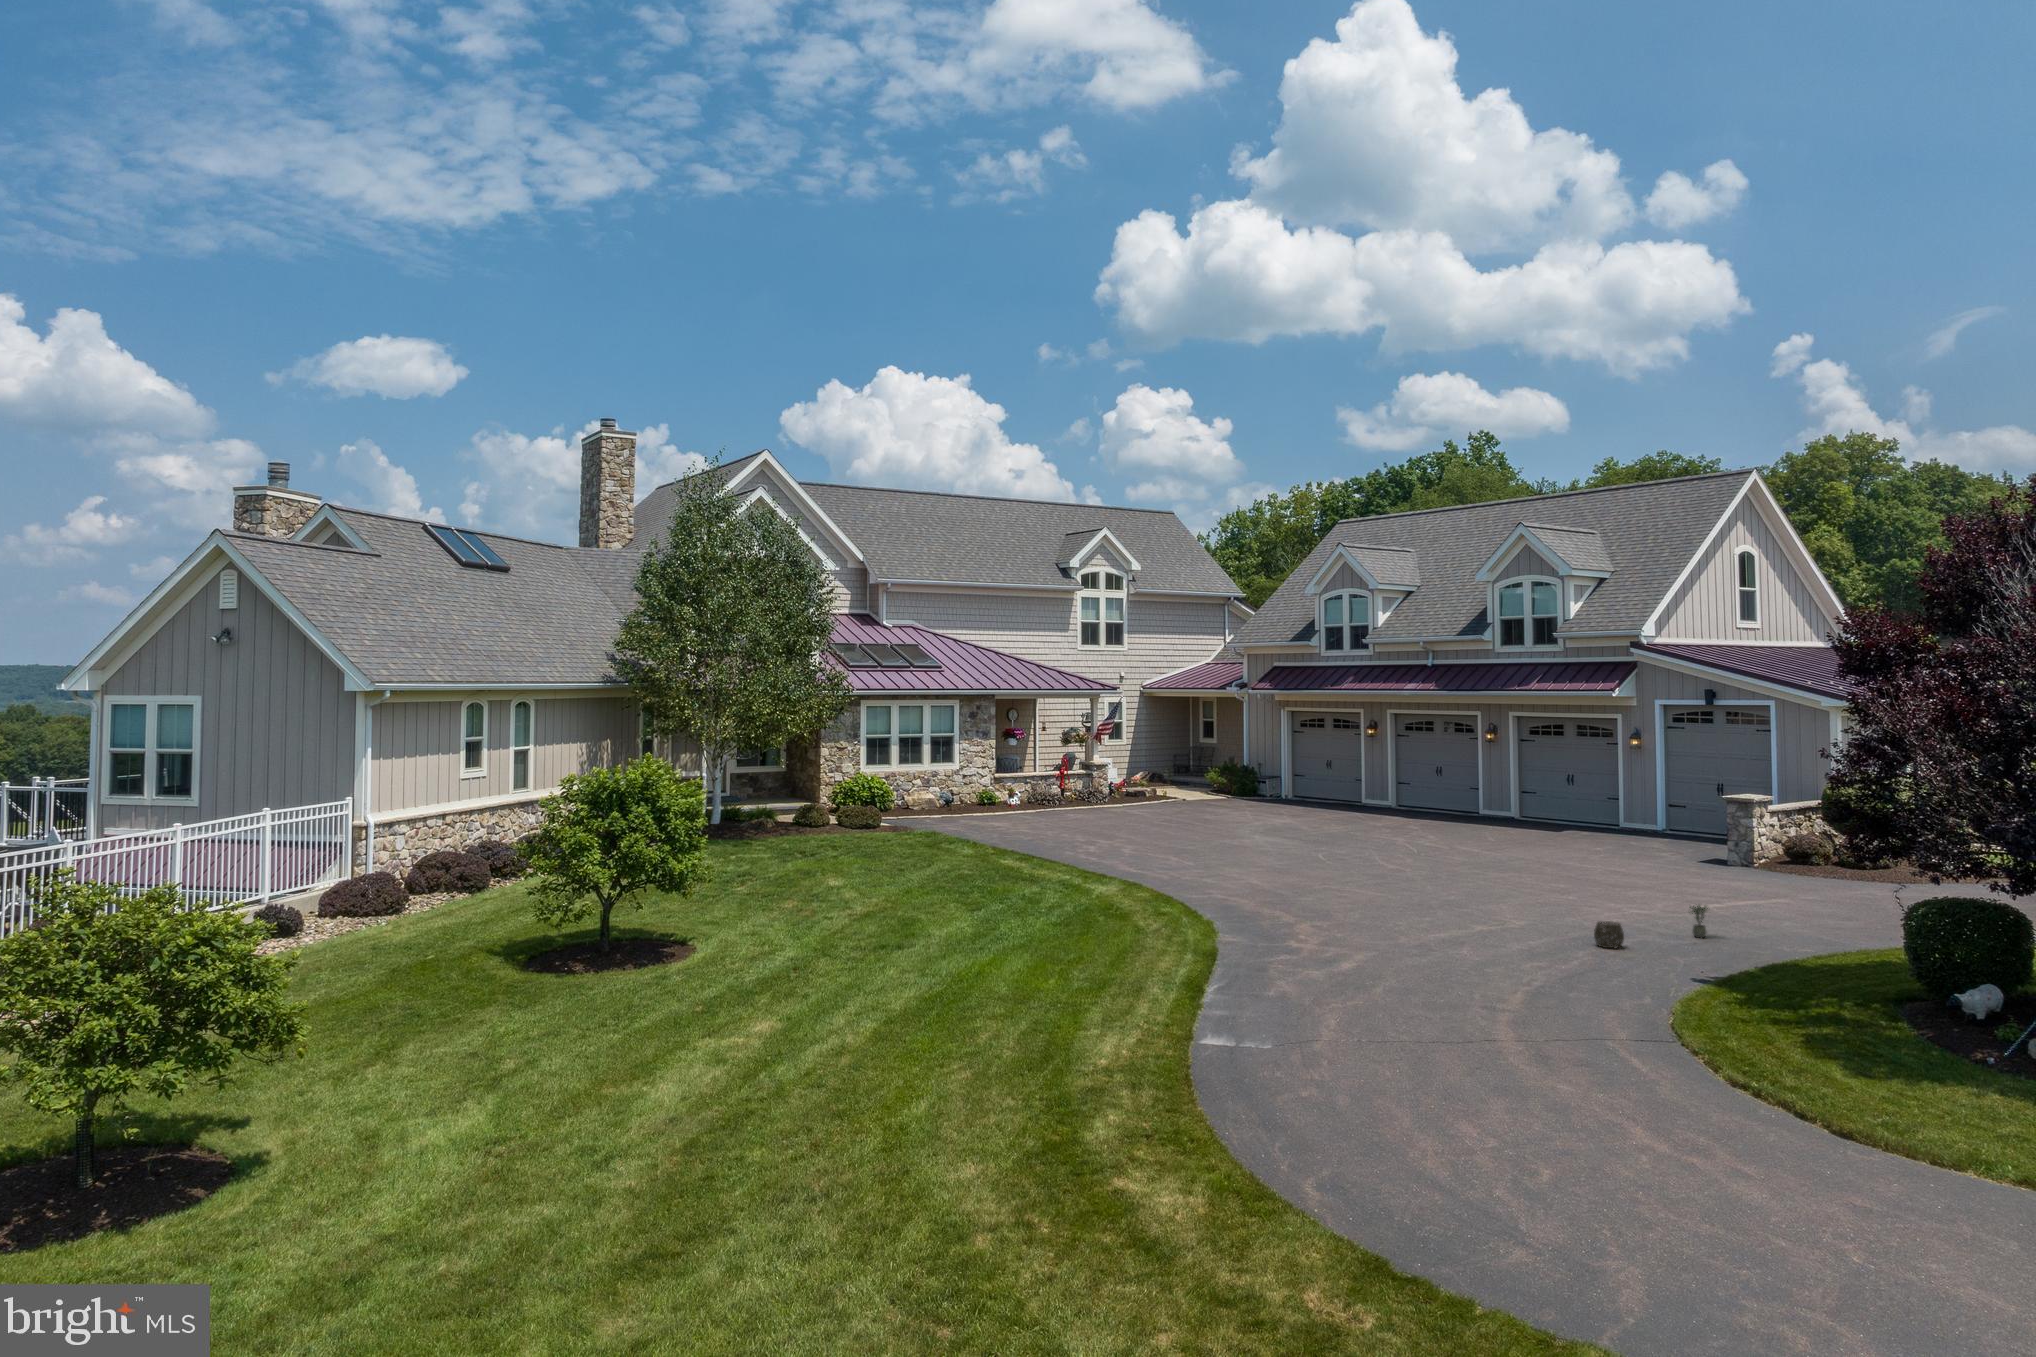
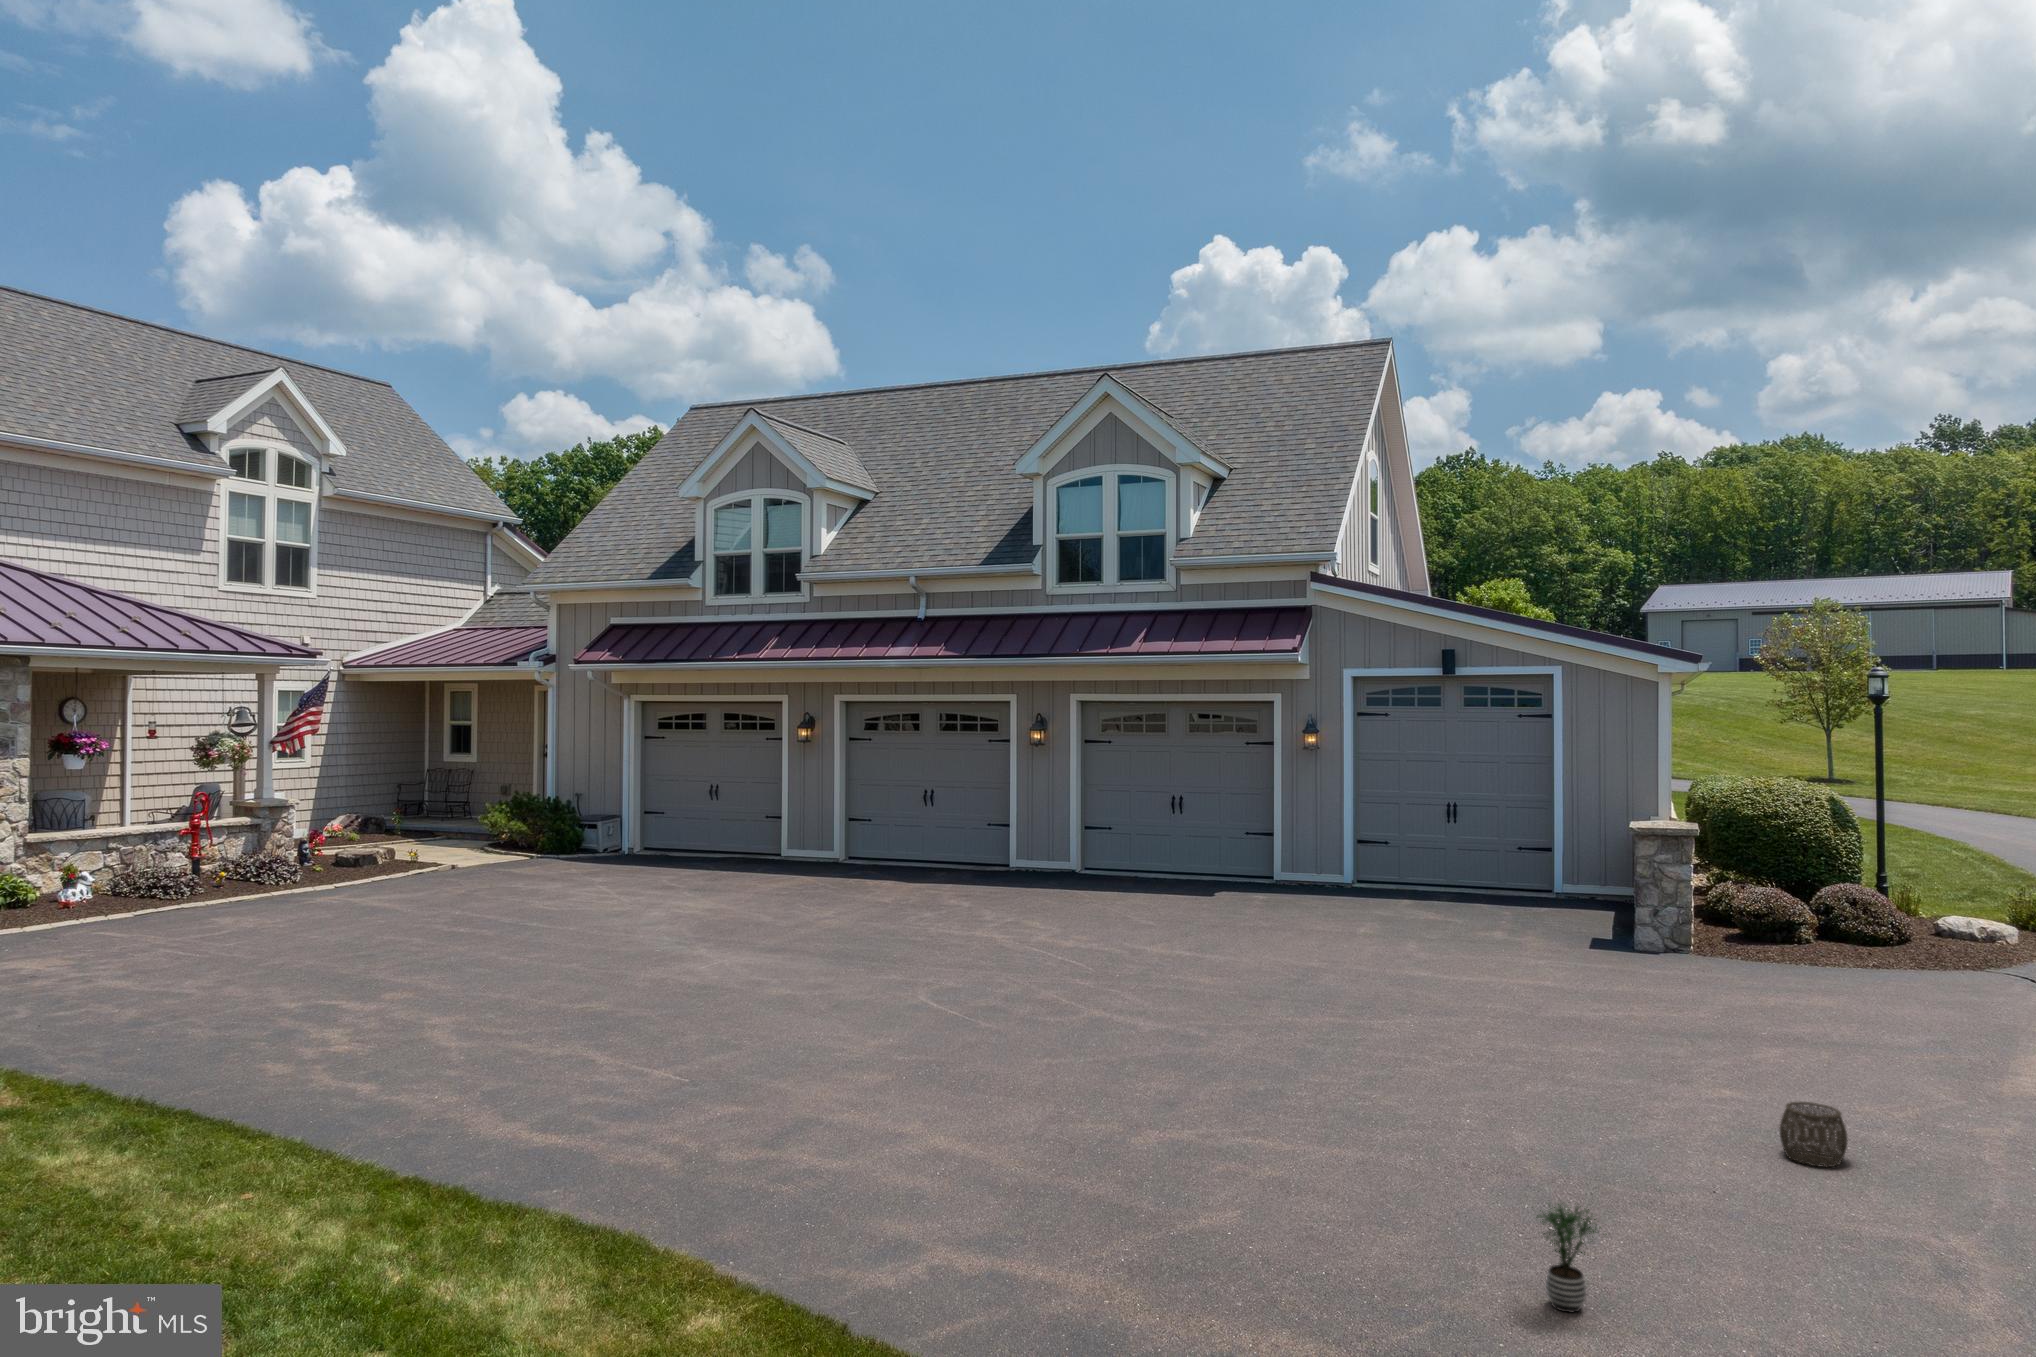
potted plant: present [1689,905,1708,938] -> present [1536,1204,1607,1313]

